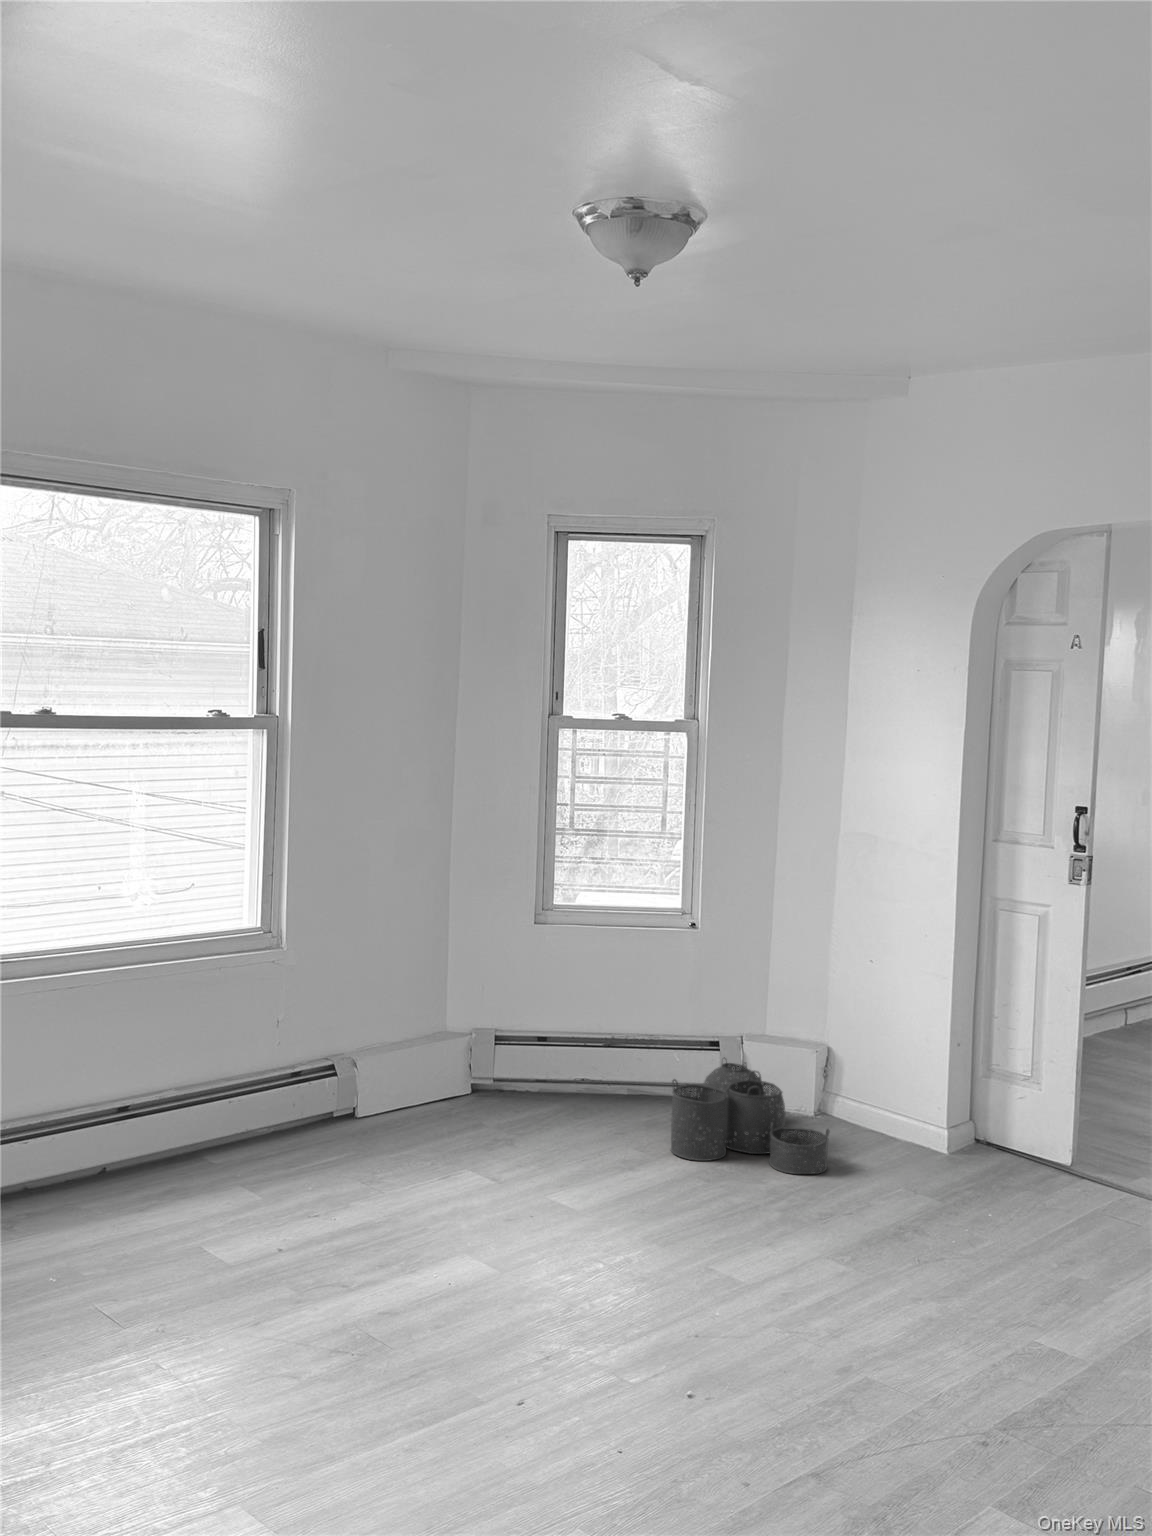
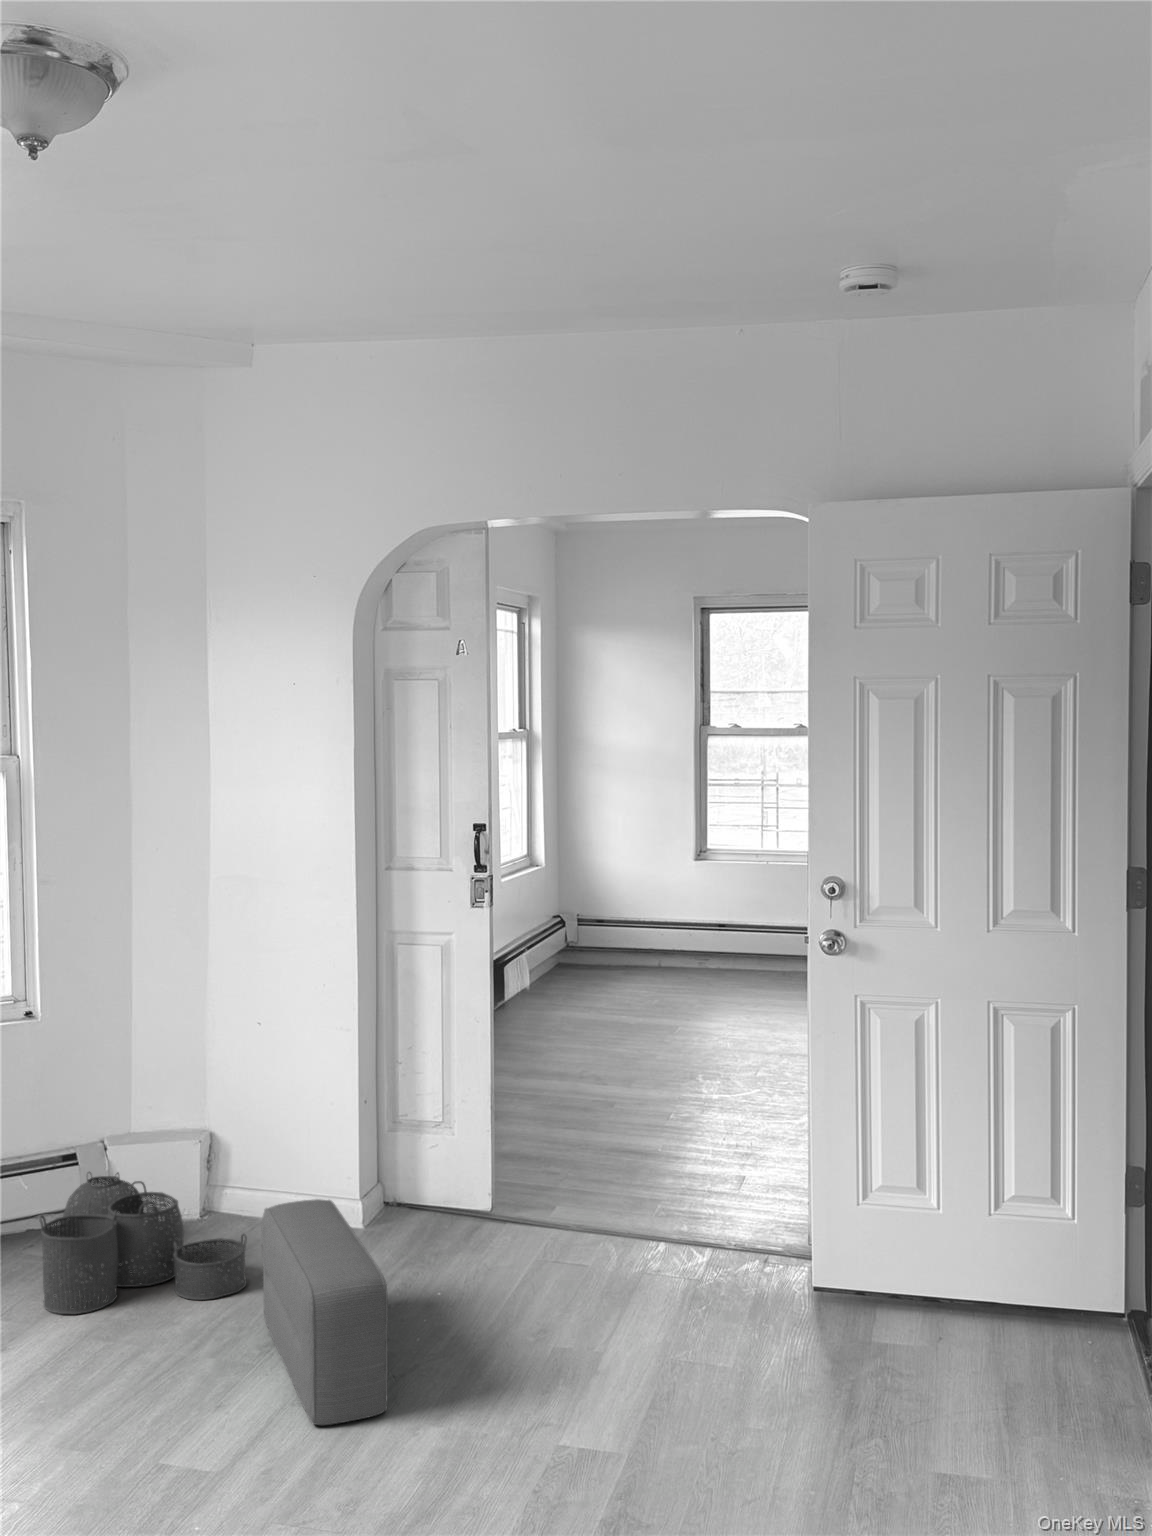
pouf: none [824,1105,898,1284] -> present [262,1199,388,1425]

